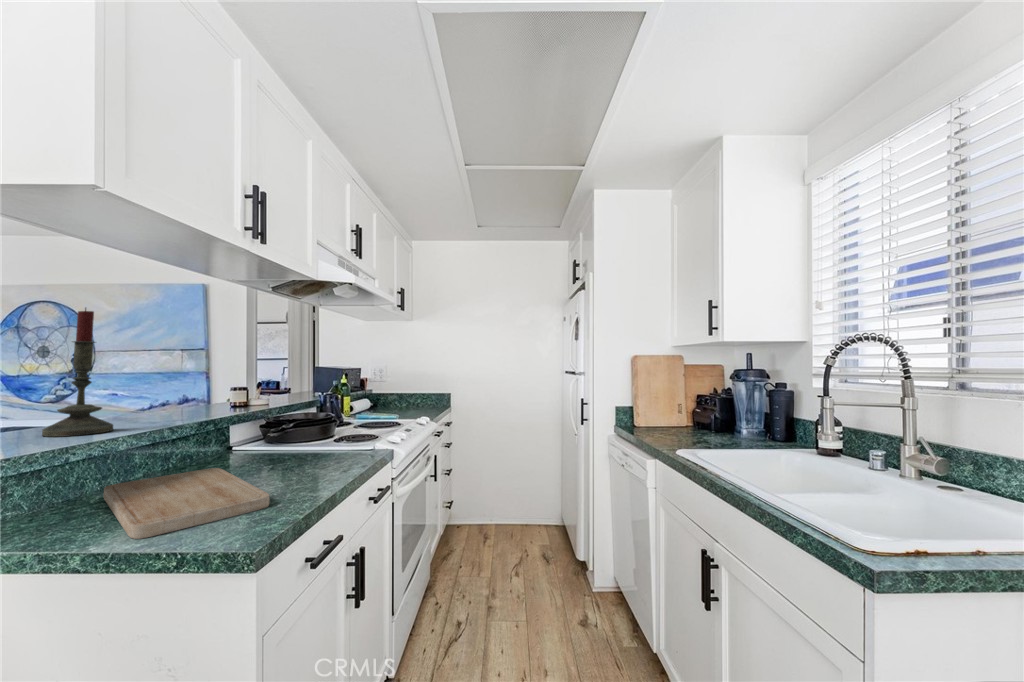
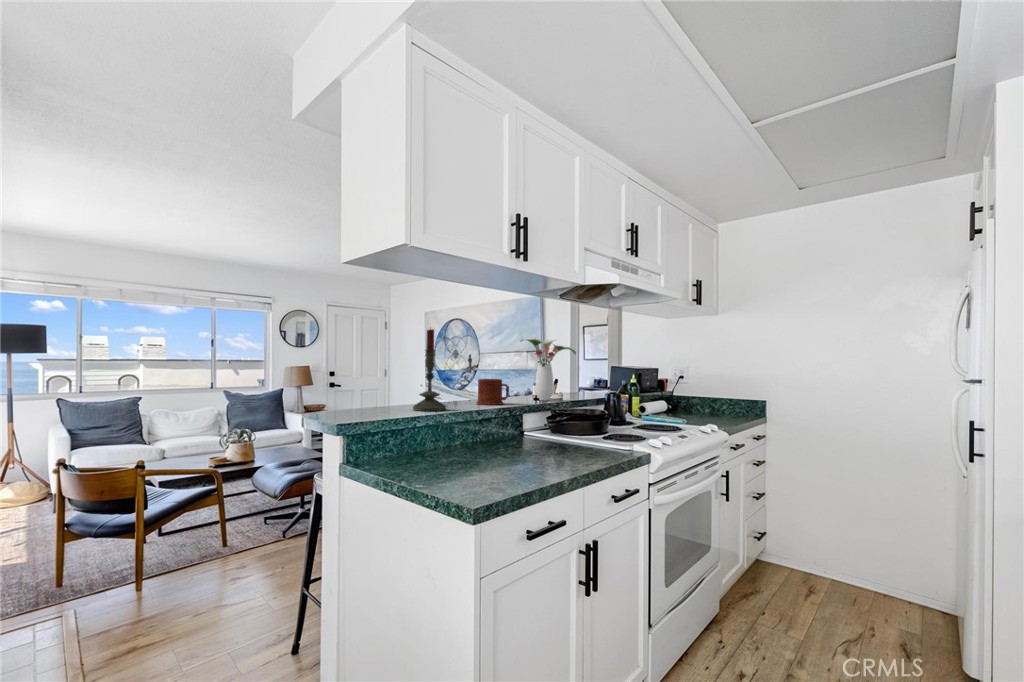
flower arrangement: none [218,333,292,406] -> present [521,338,576,401]
mug: none [152,383,207,418] -> present [477,379,509,405]
cutting board: present [104,468,269,539] -> none [426,444,506,478]

